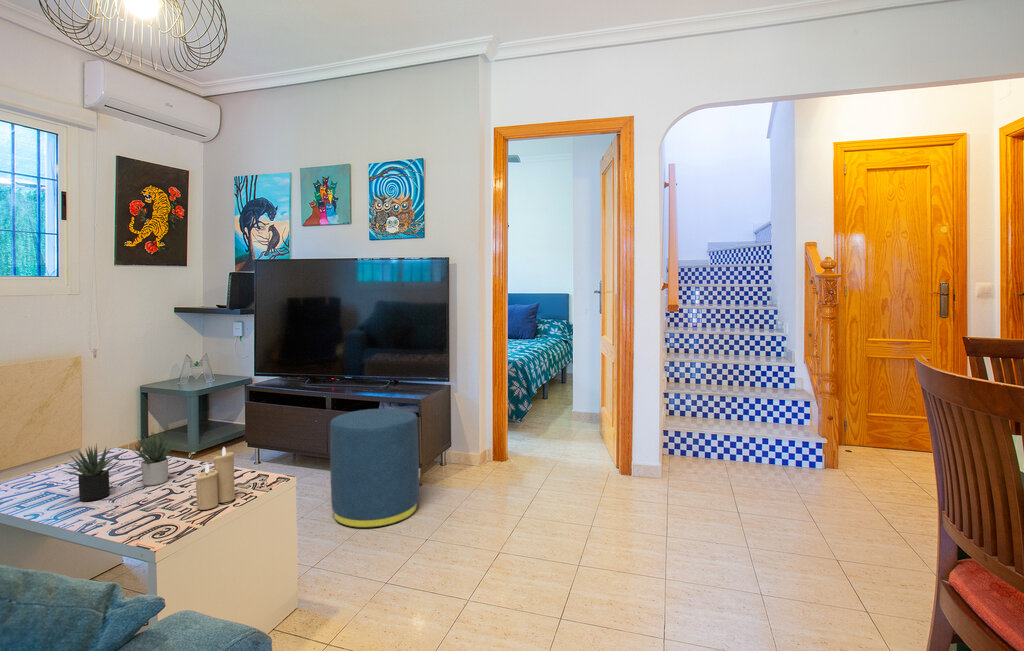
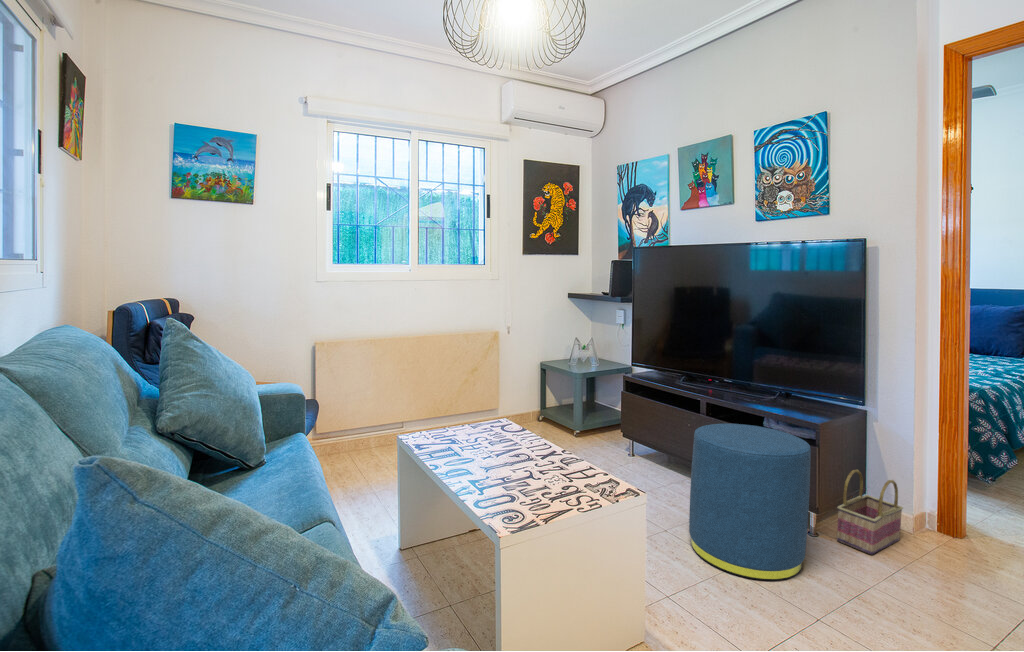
basket: none [438,428,476,484] -> present [837,470,903,555]
succulent plant: present [64,433,178,501] -> none [454,411,546,465]
candle: present [196,447,235,510] -> none [546,444,584,507]

